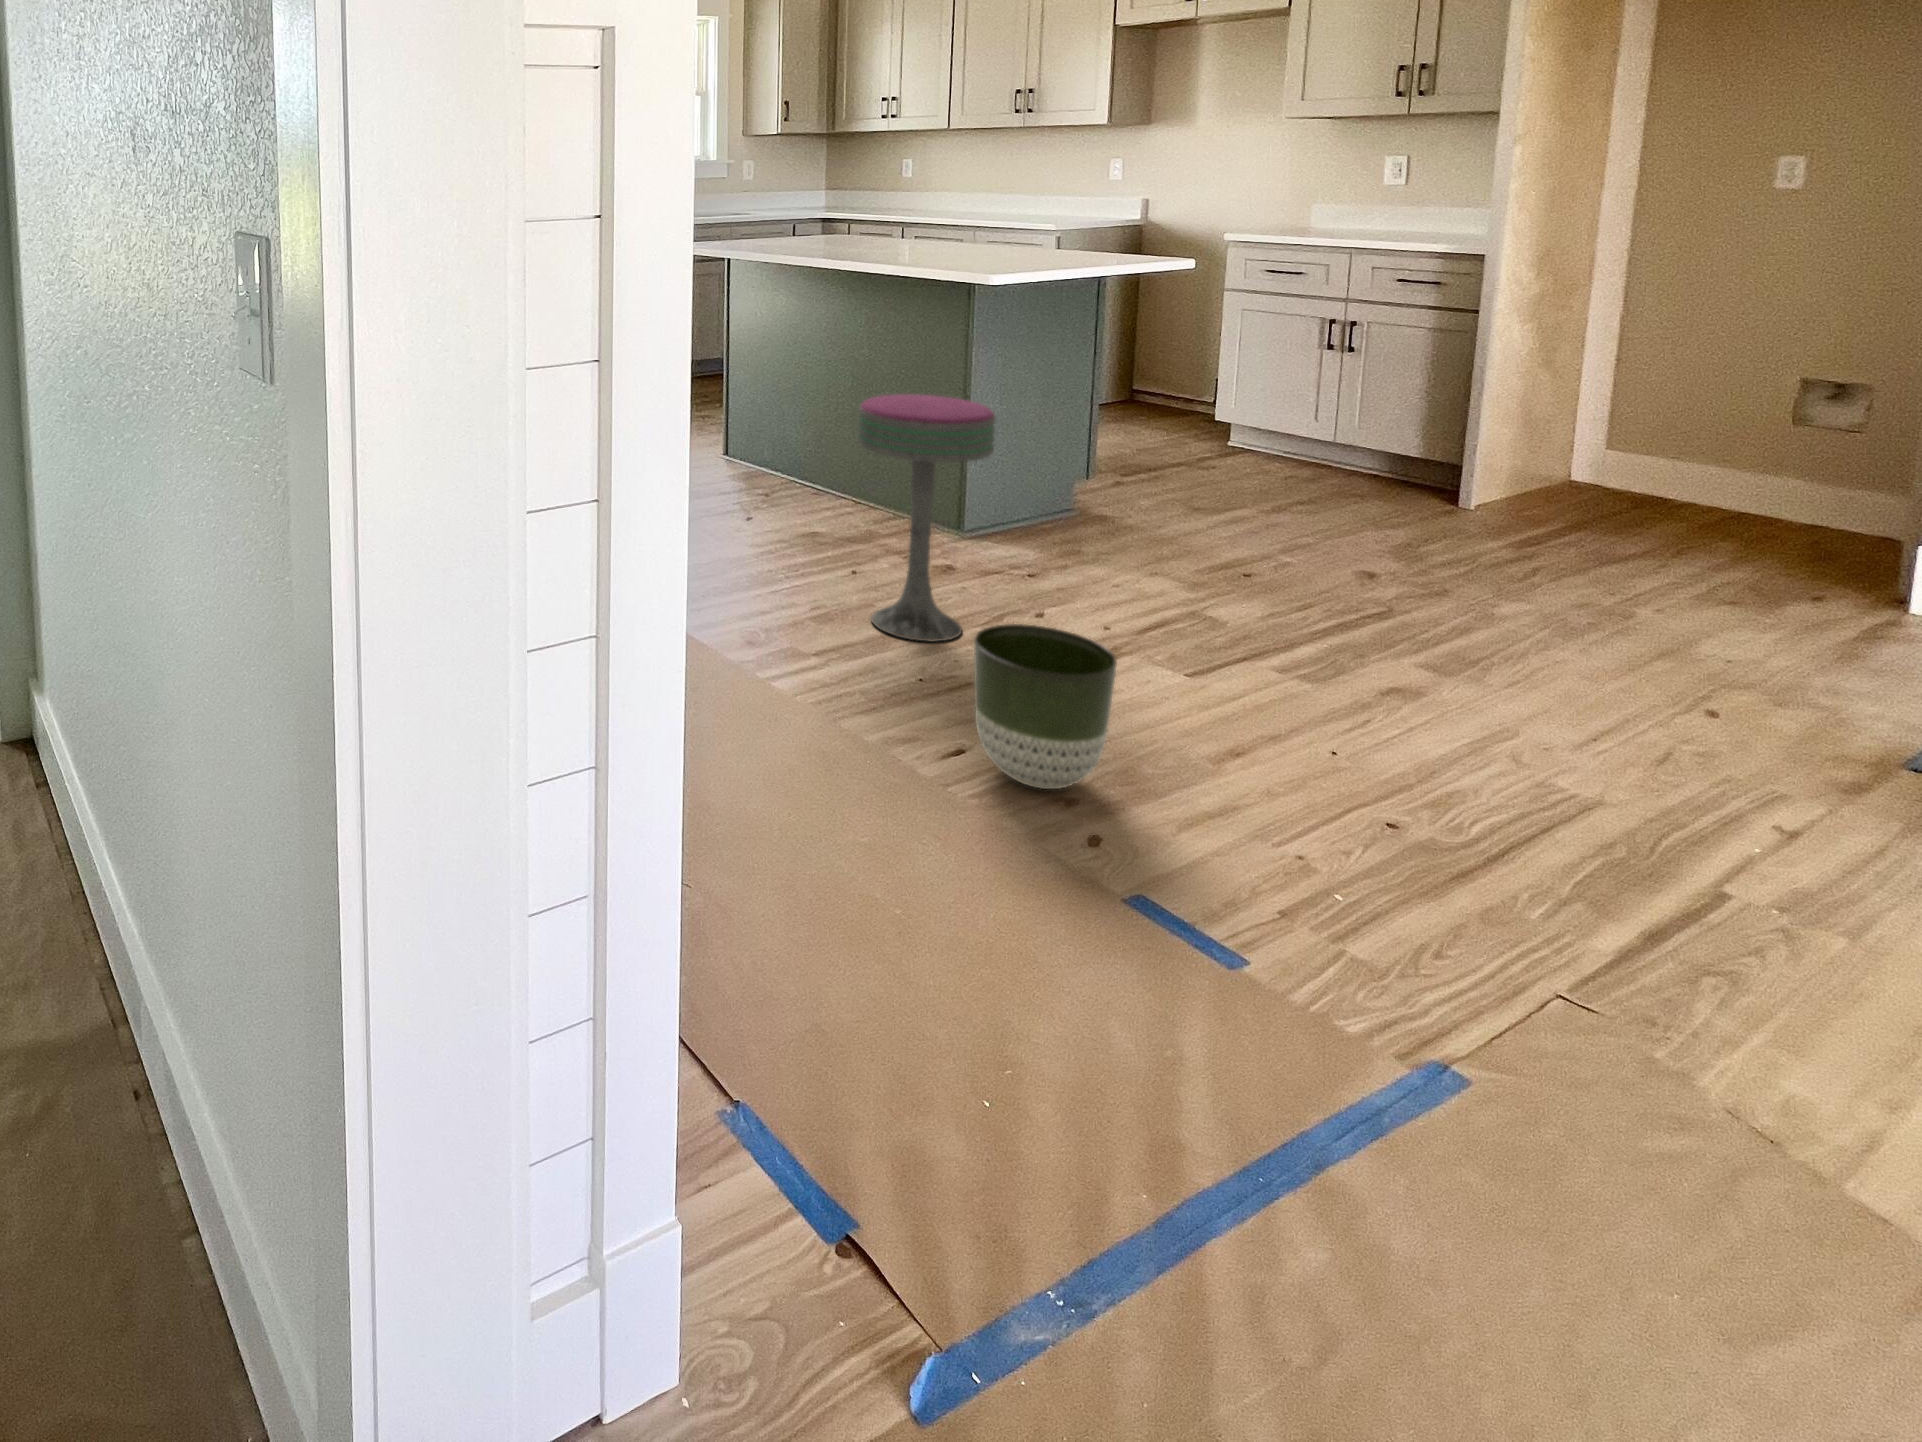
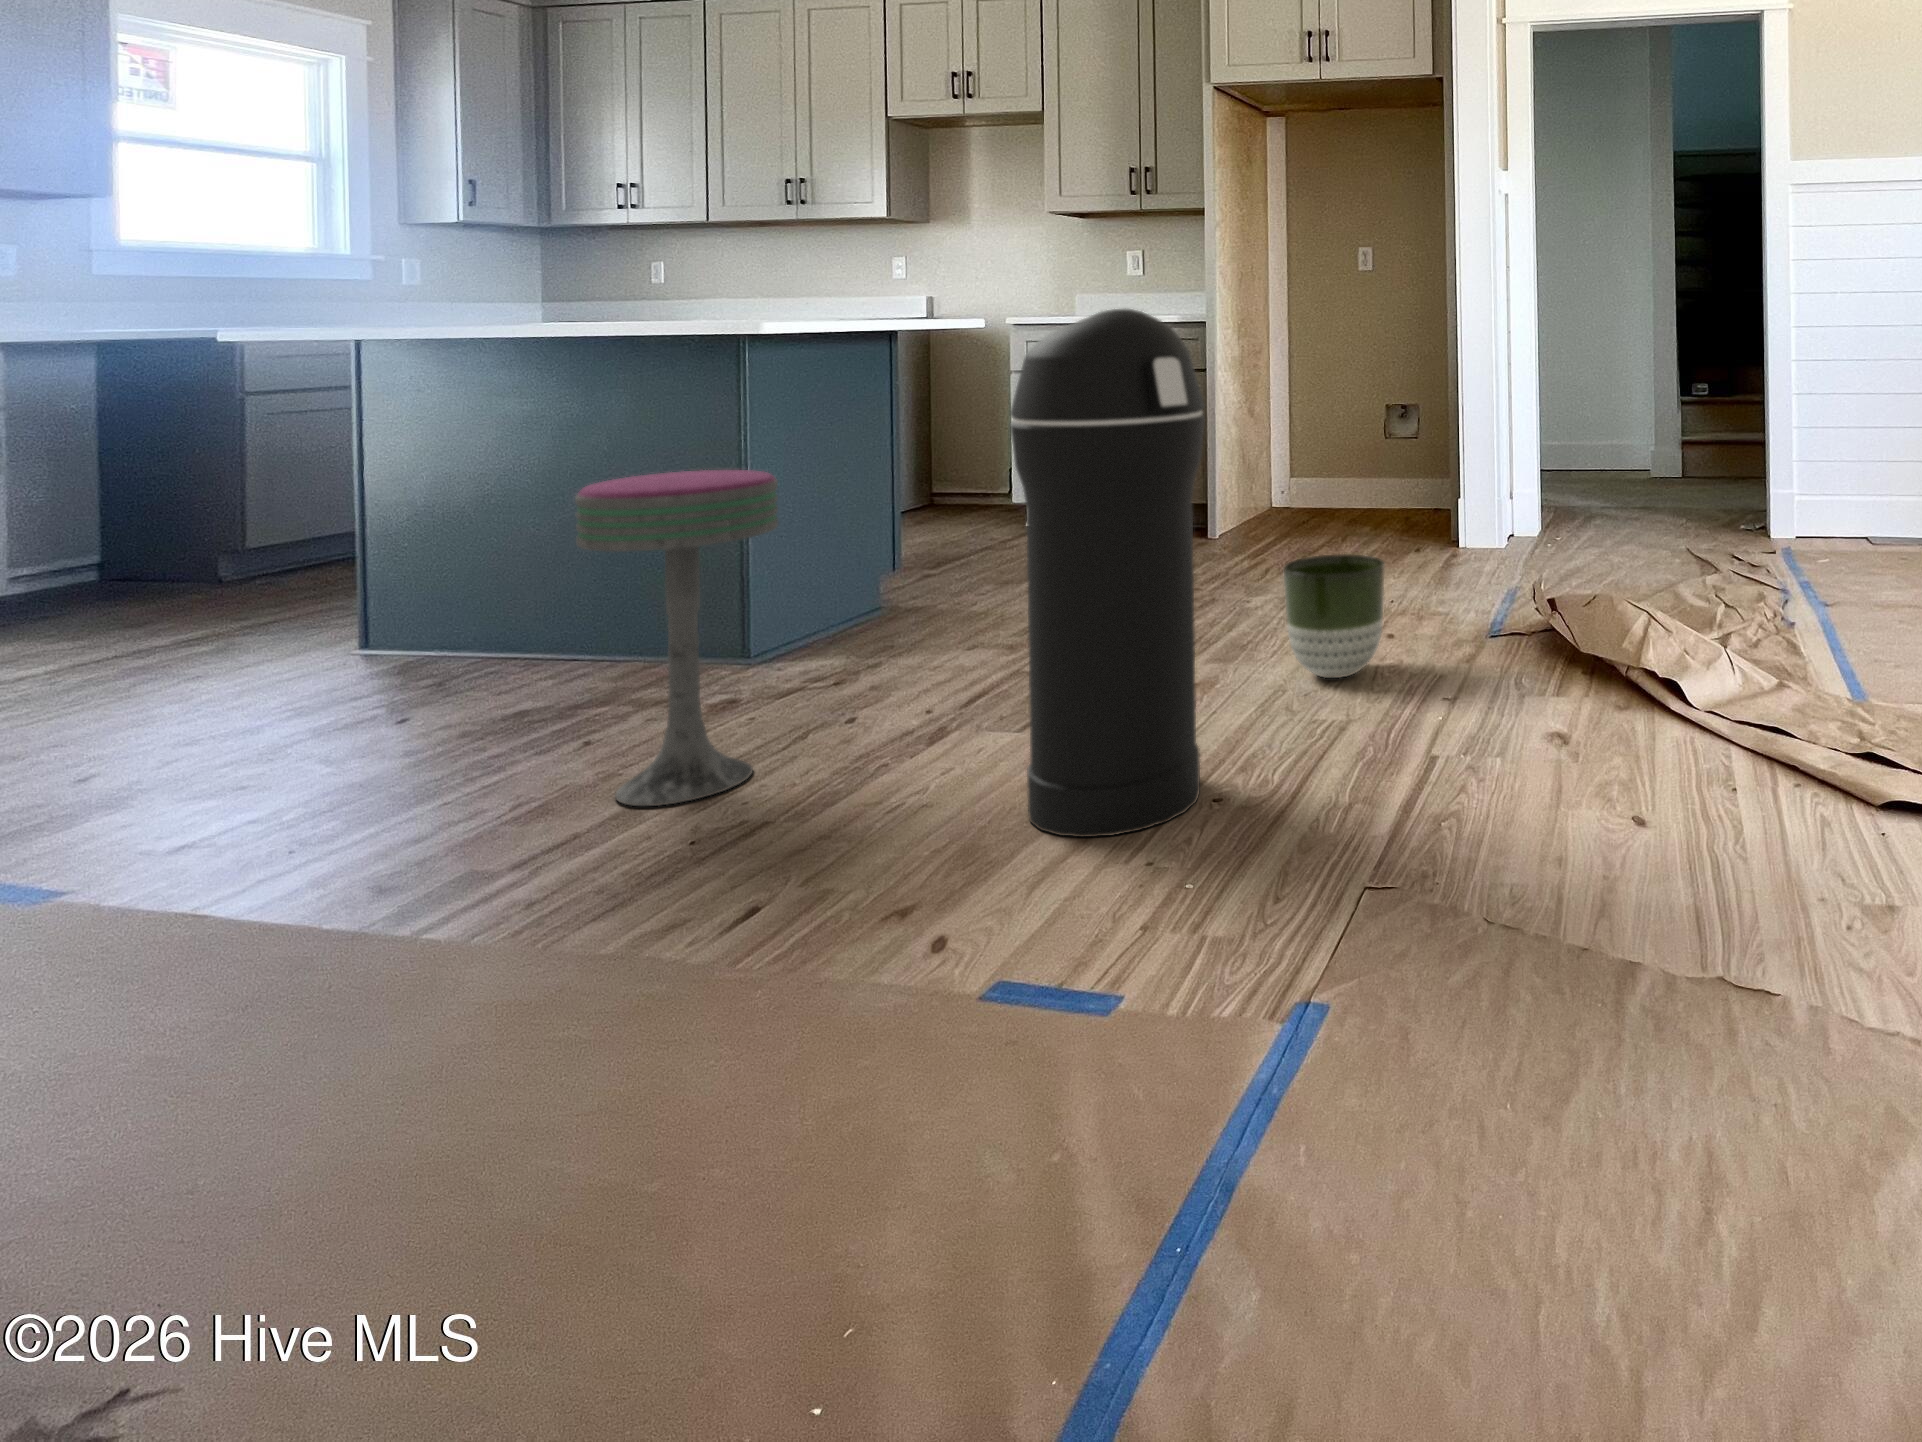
trash can: none [1185,328,1426,823] -> present [1010,309,1205,837]
planter: present [974,624,1117,789] -> present [1283,554,1385,678]

